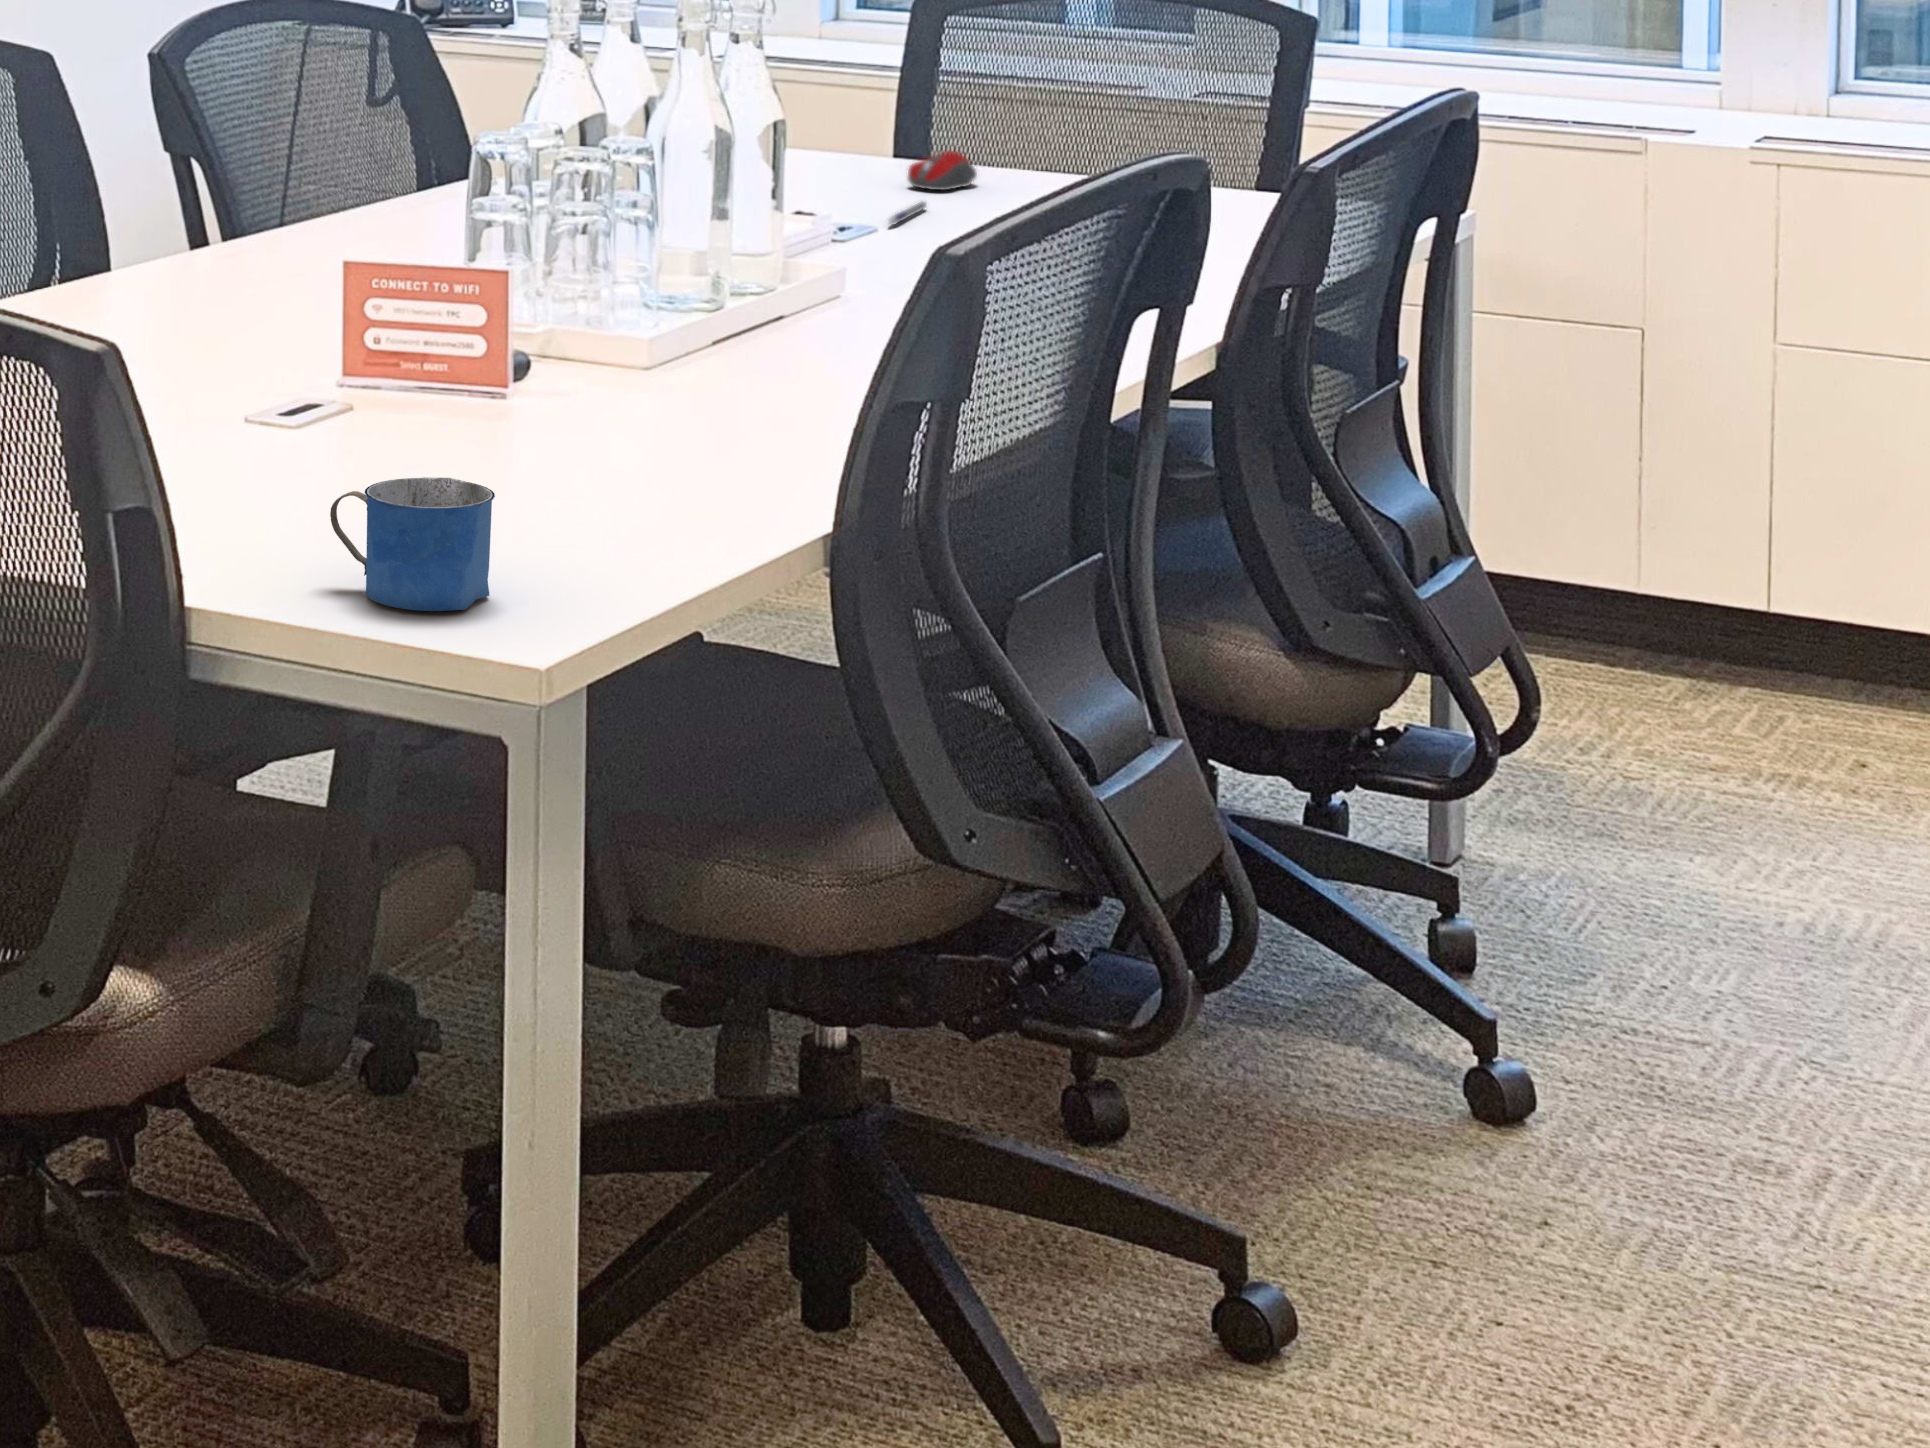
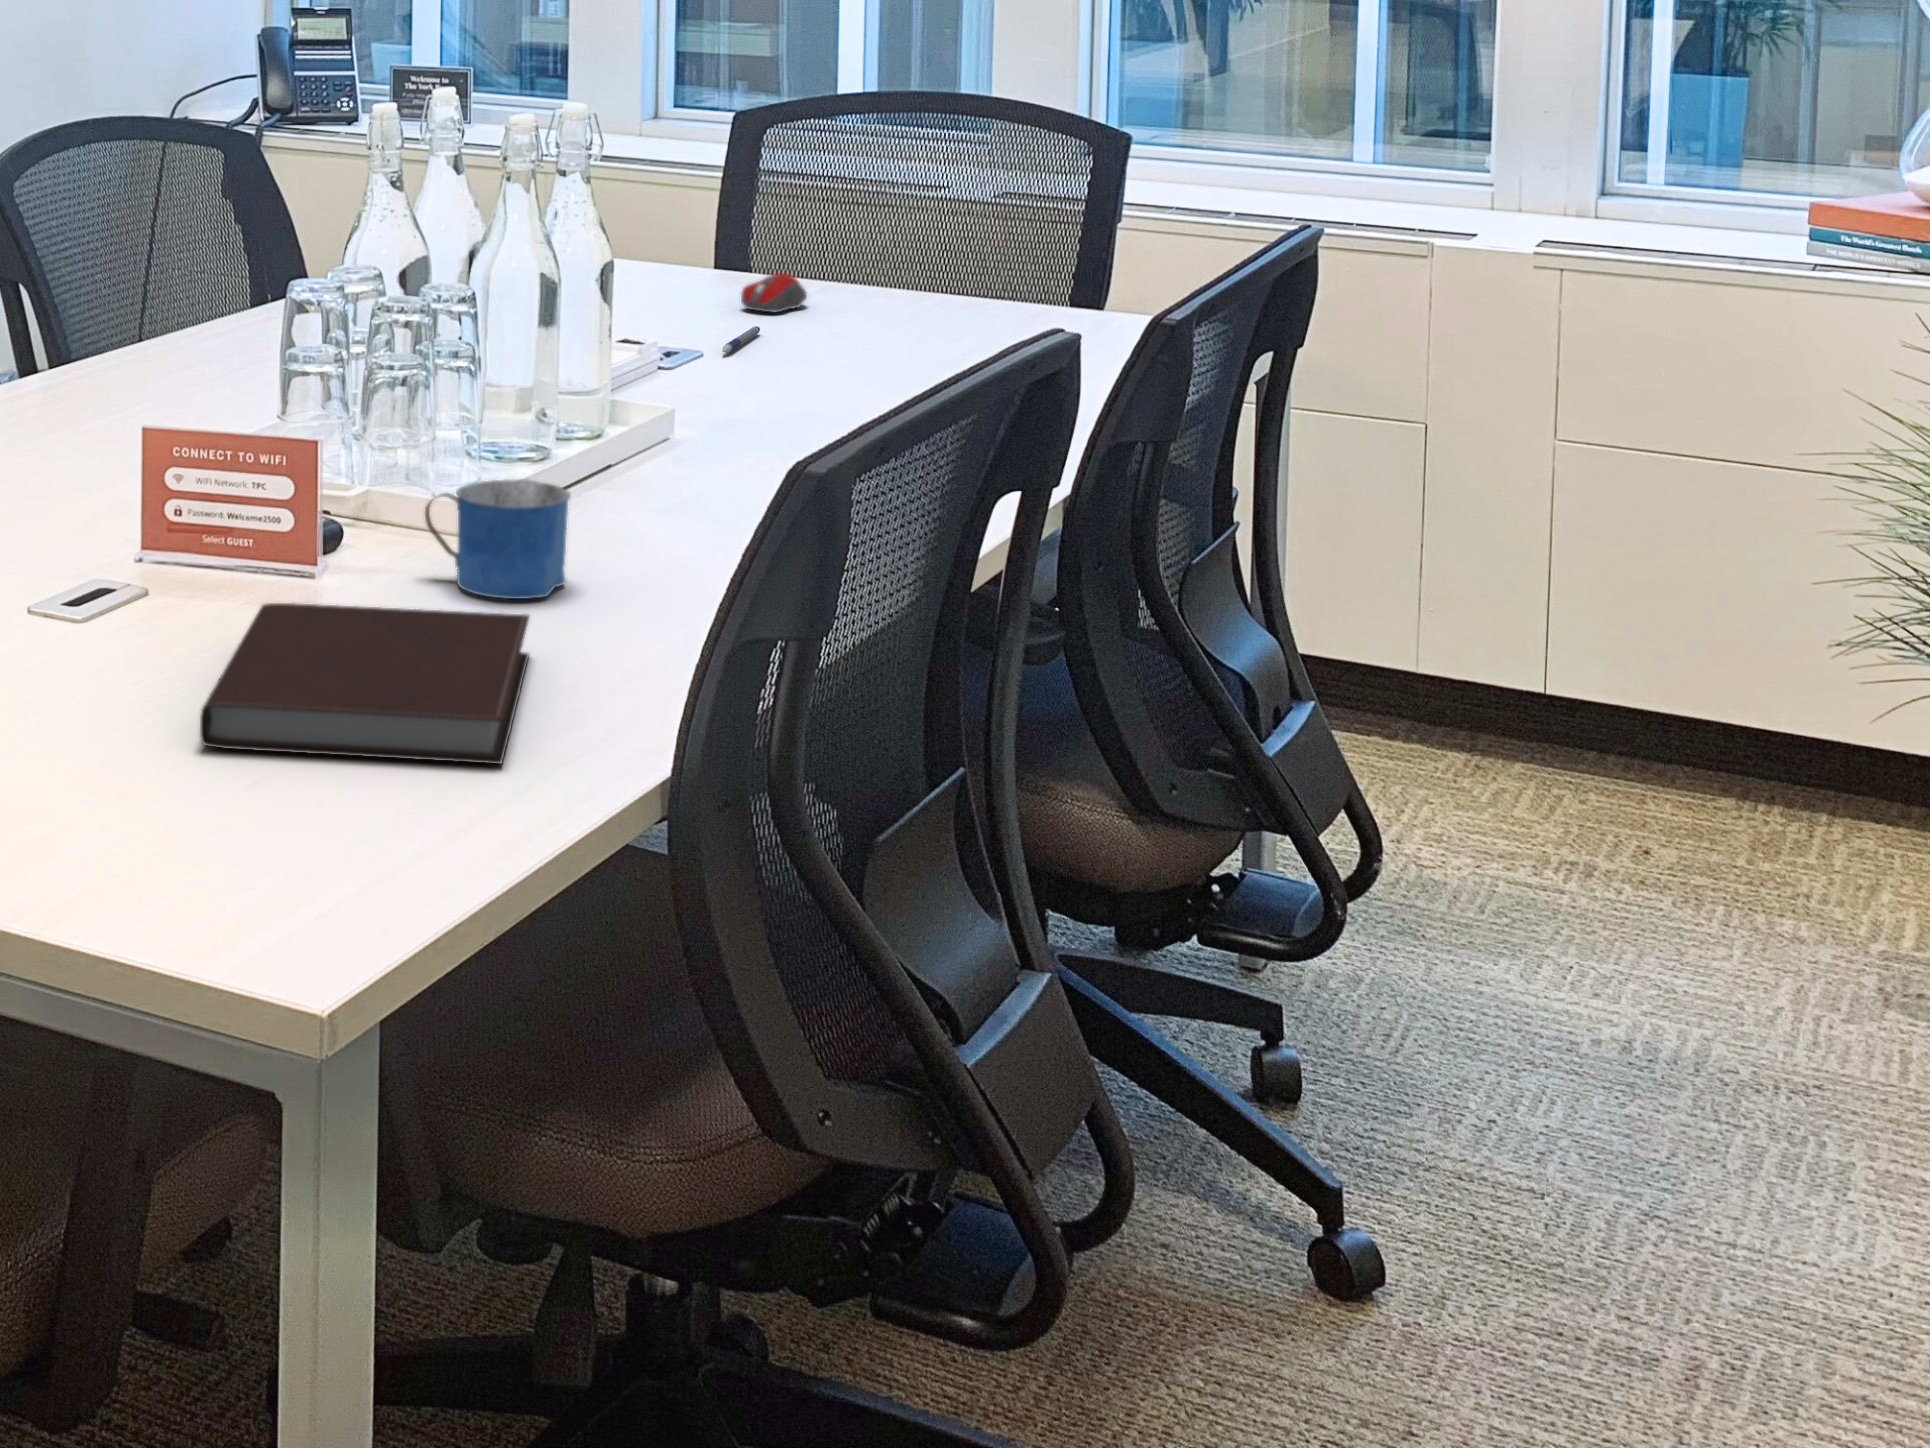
notebook: none [424,407,709,526] -> present [200,603,529,764]
mug: present [330,477,495,611] -> present [425,479,570,599]

